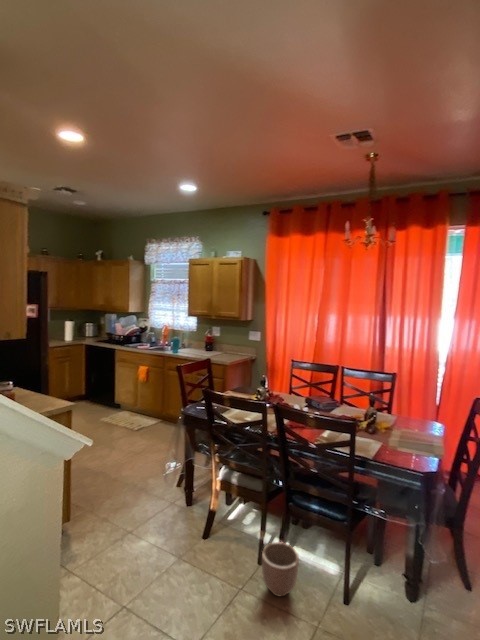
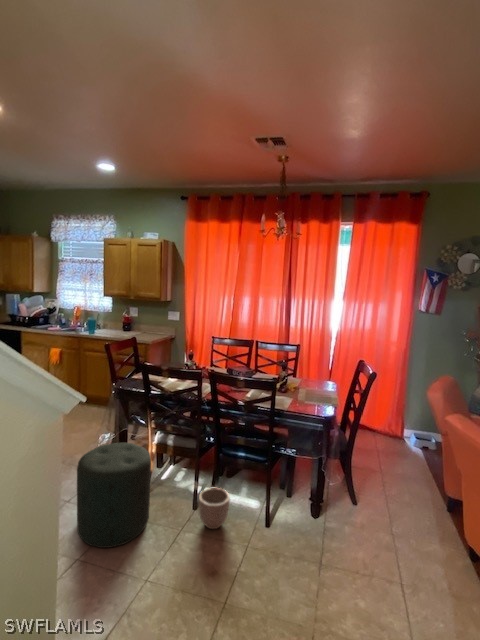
ottoman: none [131,475,209,597] -> present [77,443,151,548]

